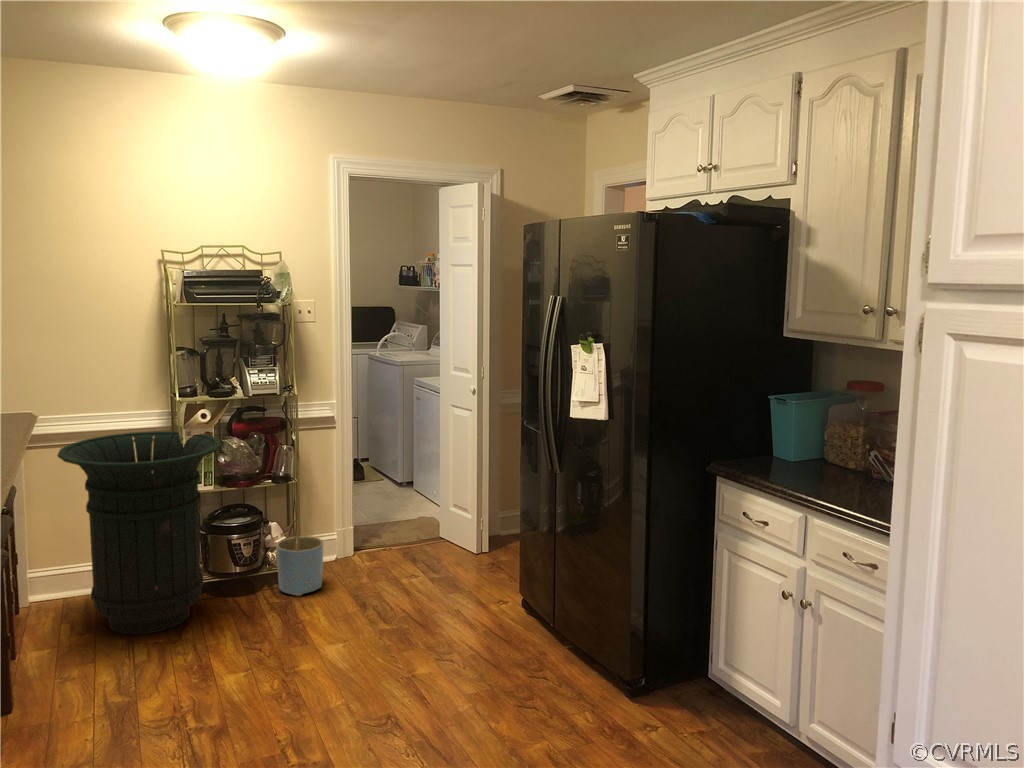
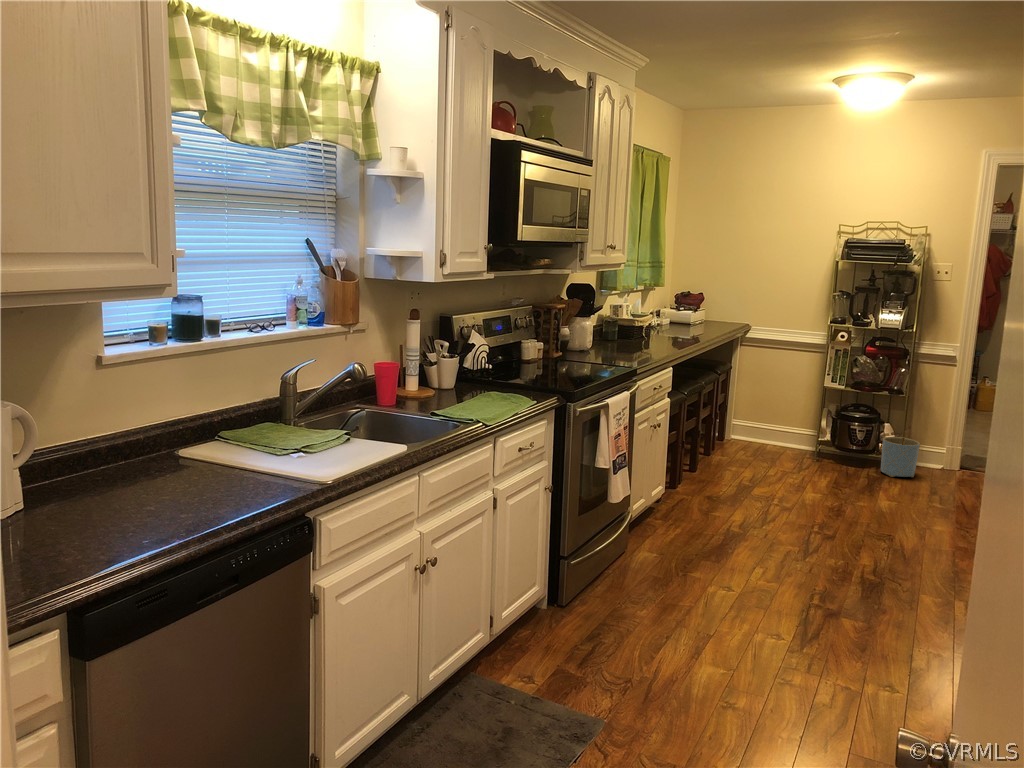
trash can: present [58,431,222,634] -> none [751,343,851,467]

